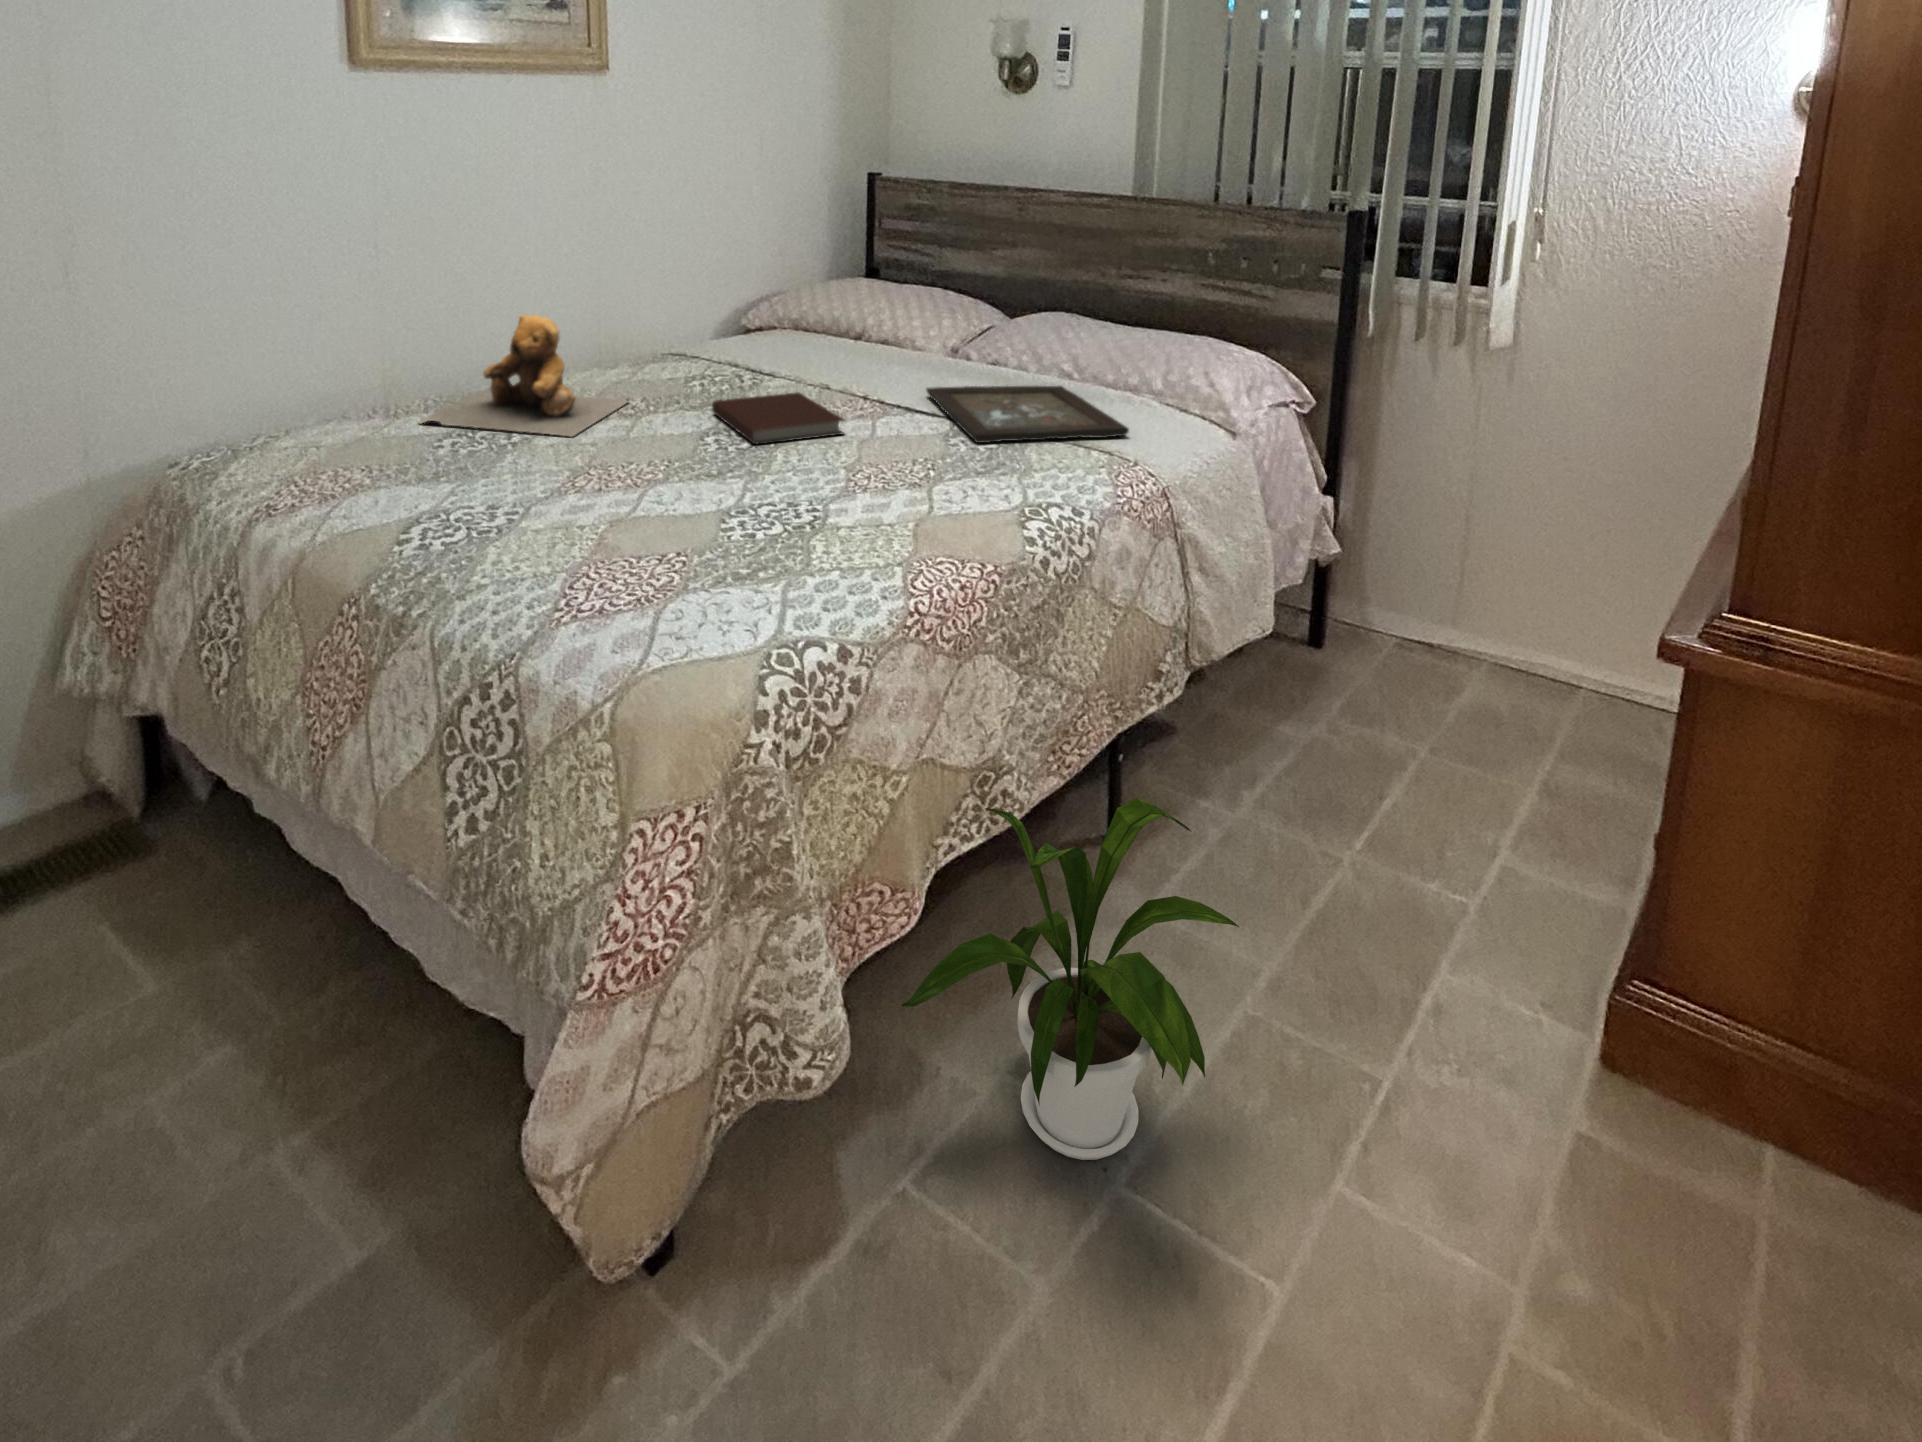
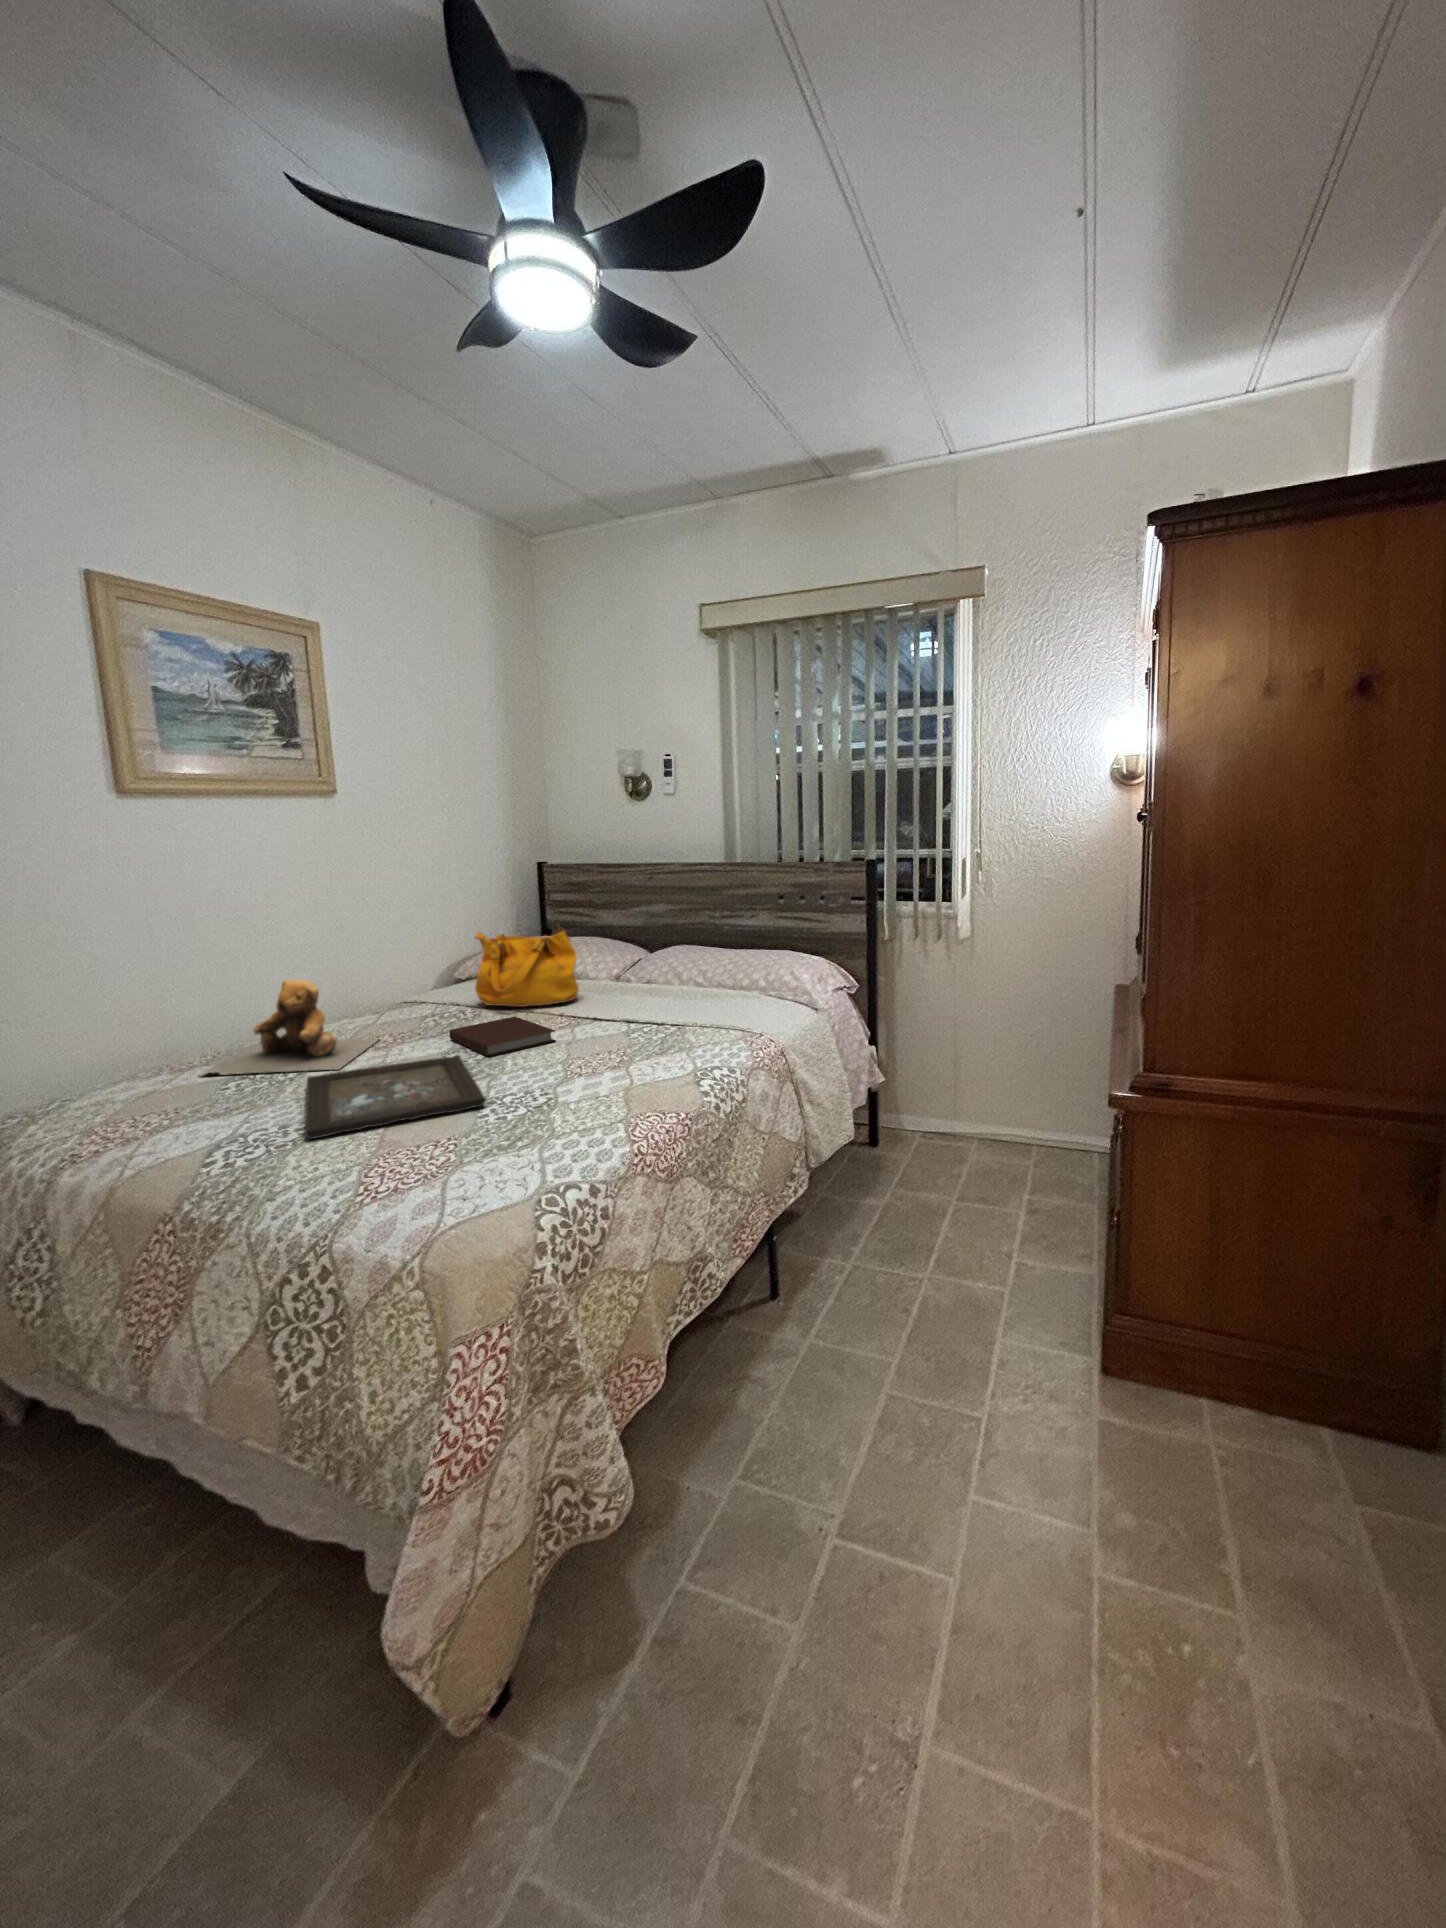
handbag: none [757,269,893,380] -> present [475,925,579,1007]
tray: present [926,386,1129,443] -> present [305,1056,486,1139]
house plant: present [901,798,1239,1160] -> none [660,1257,883,1523]

